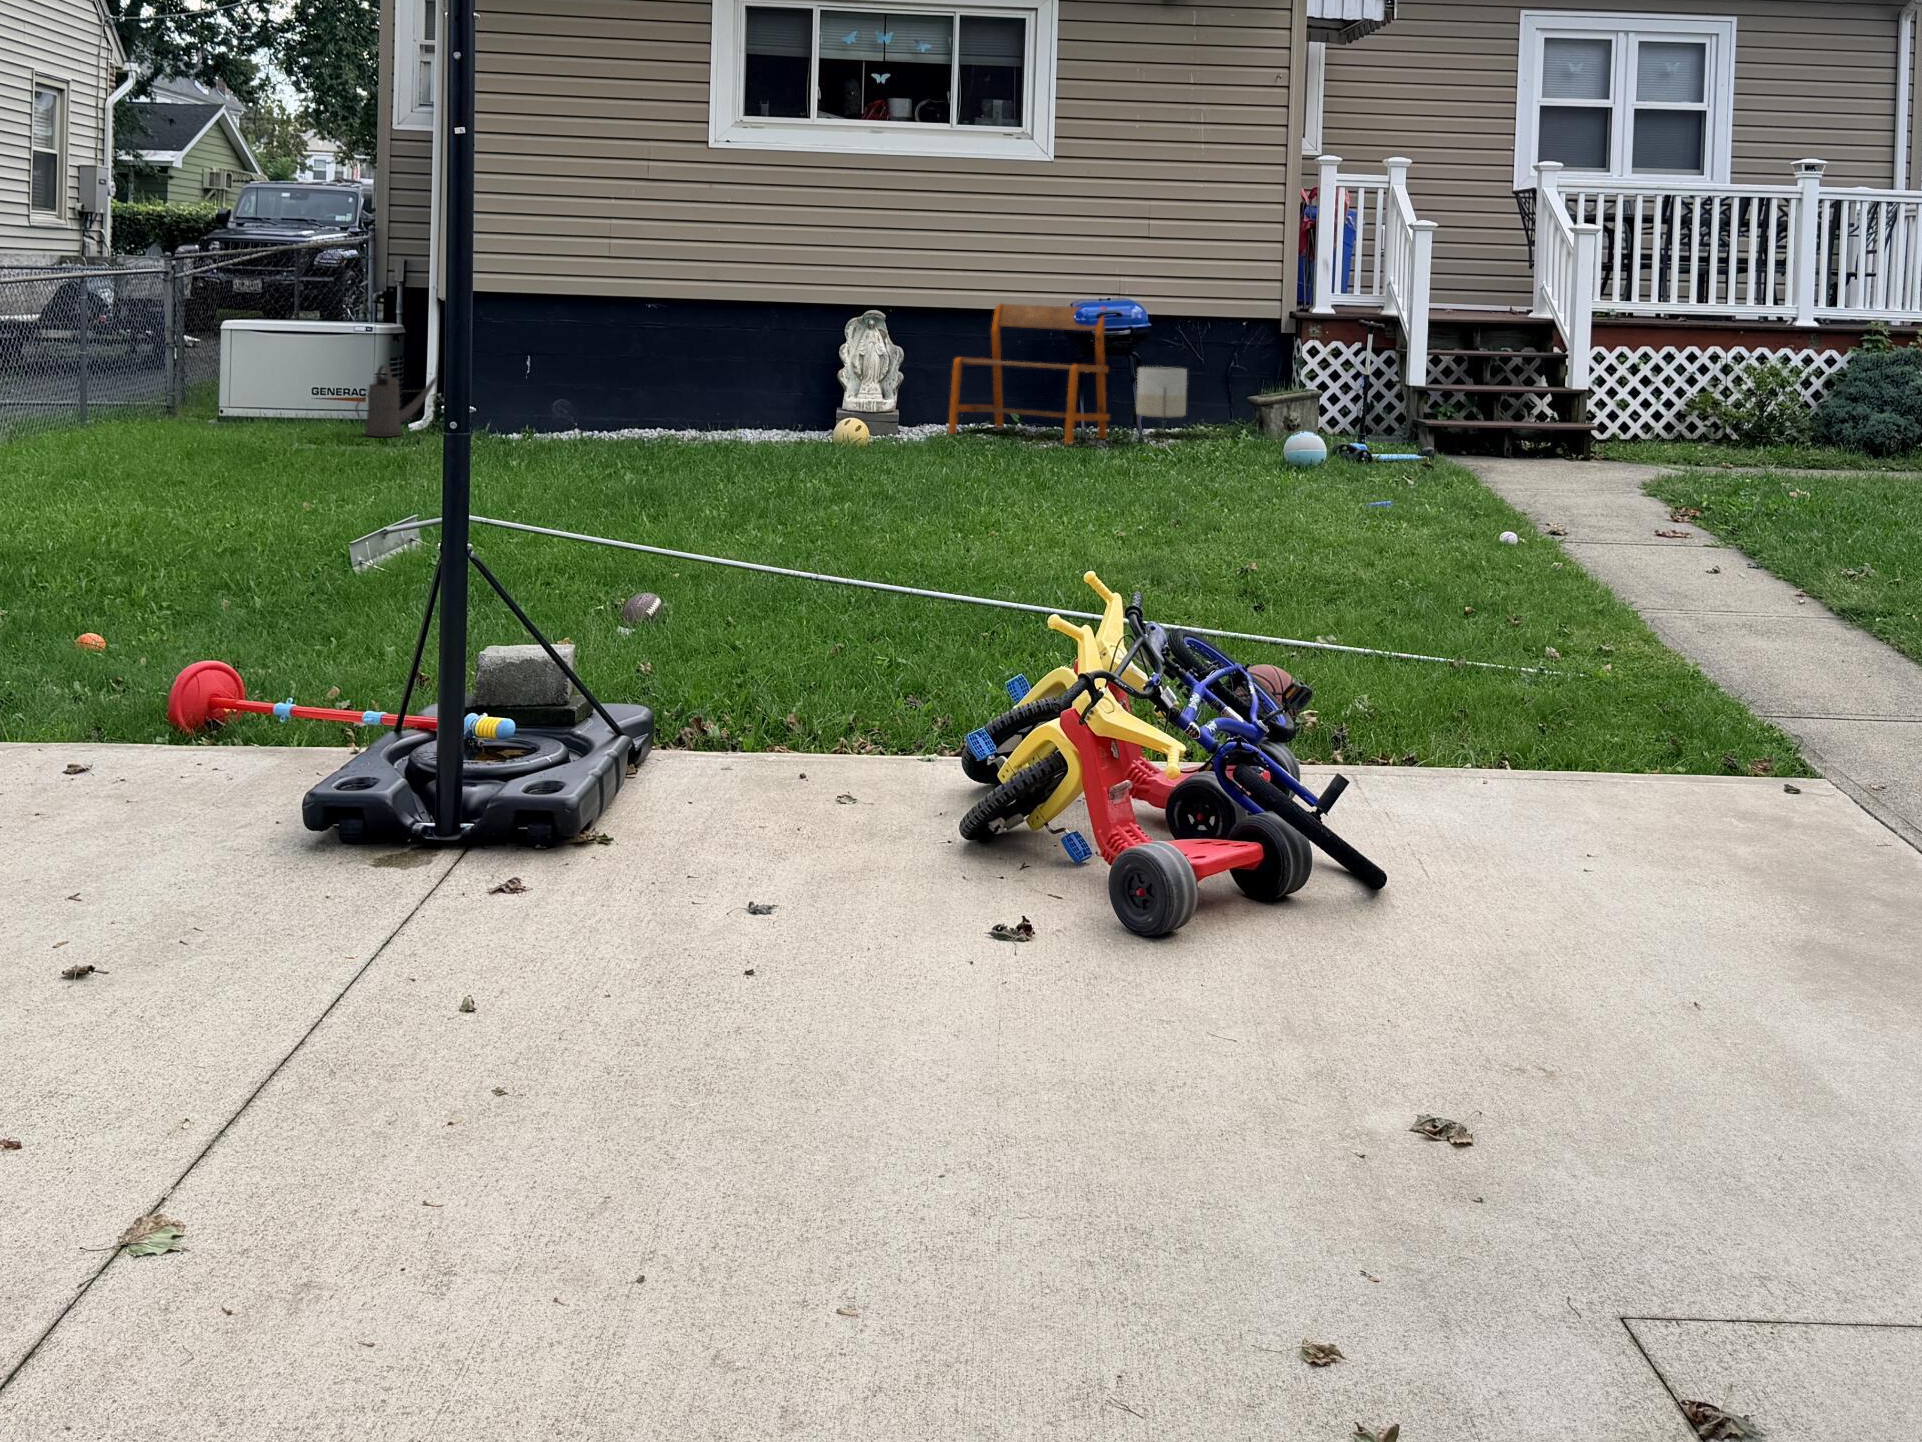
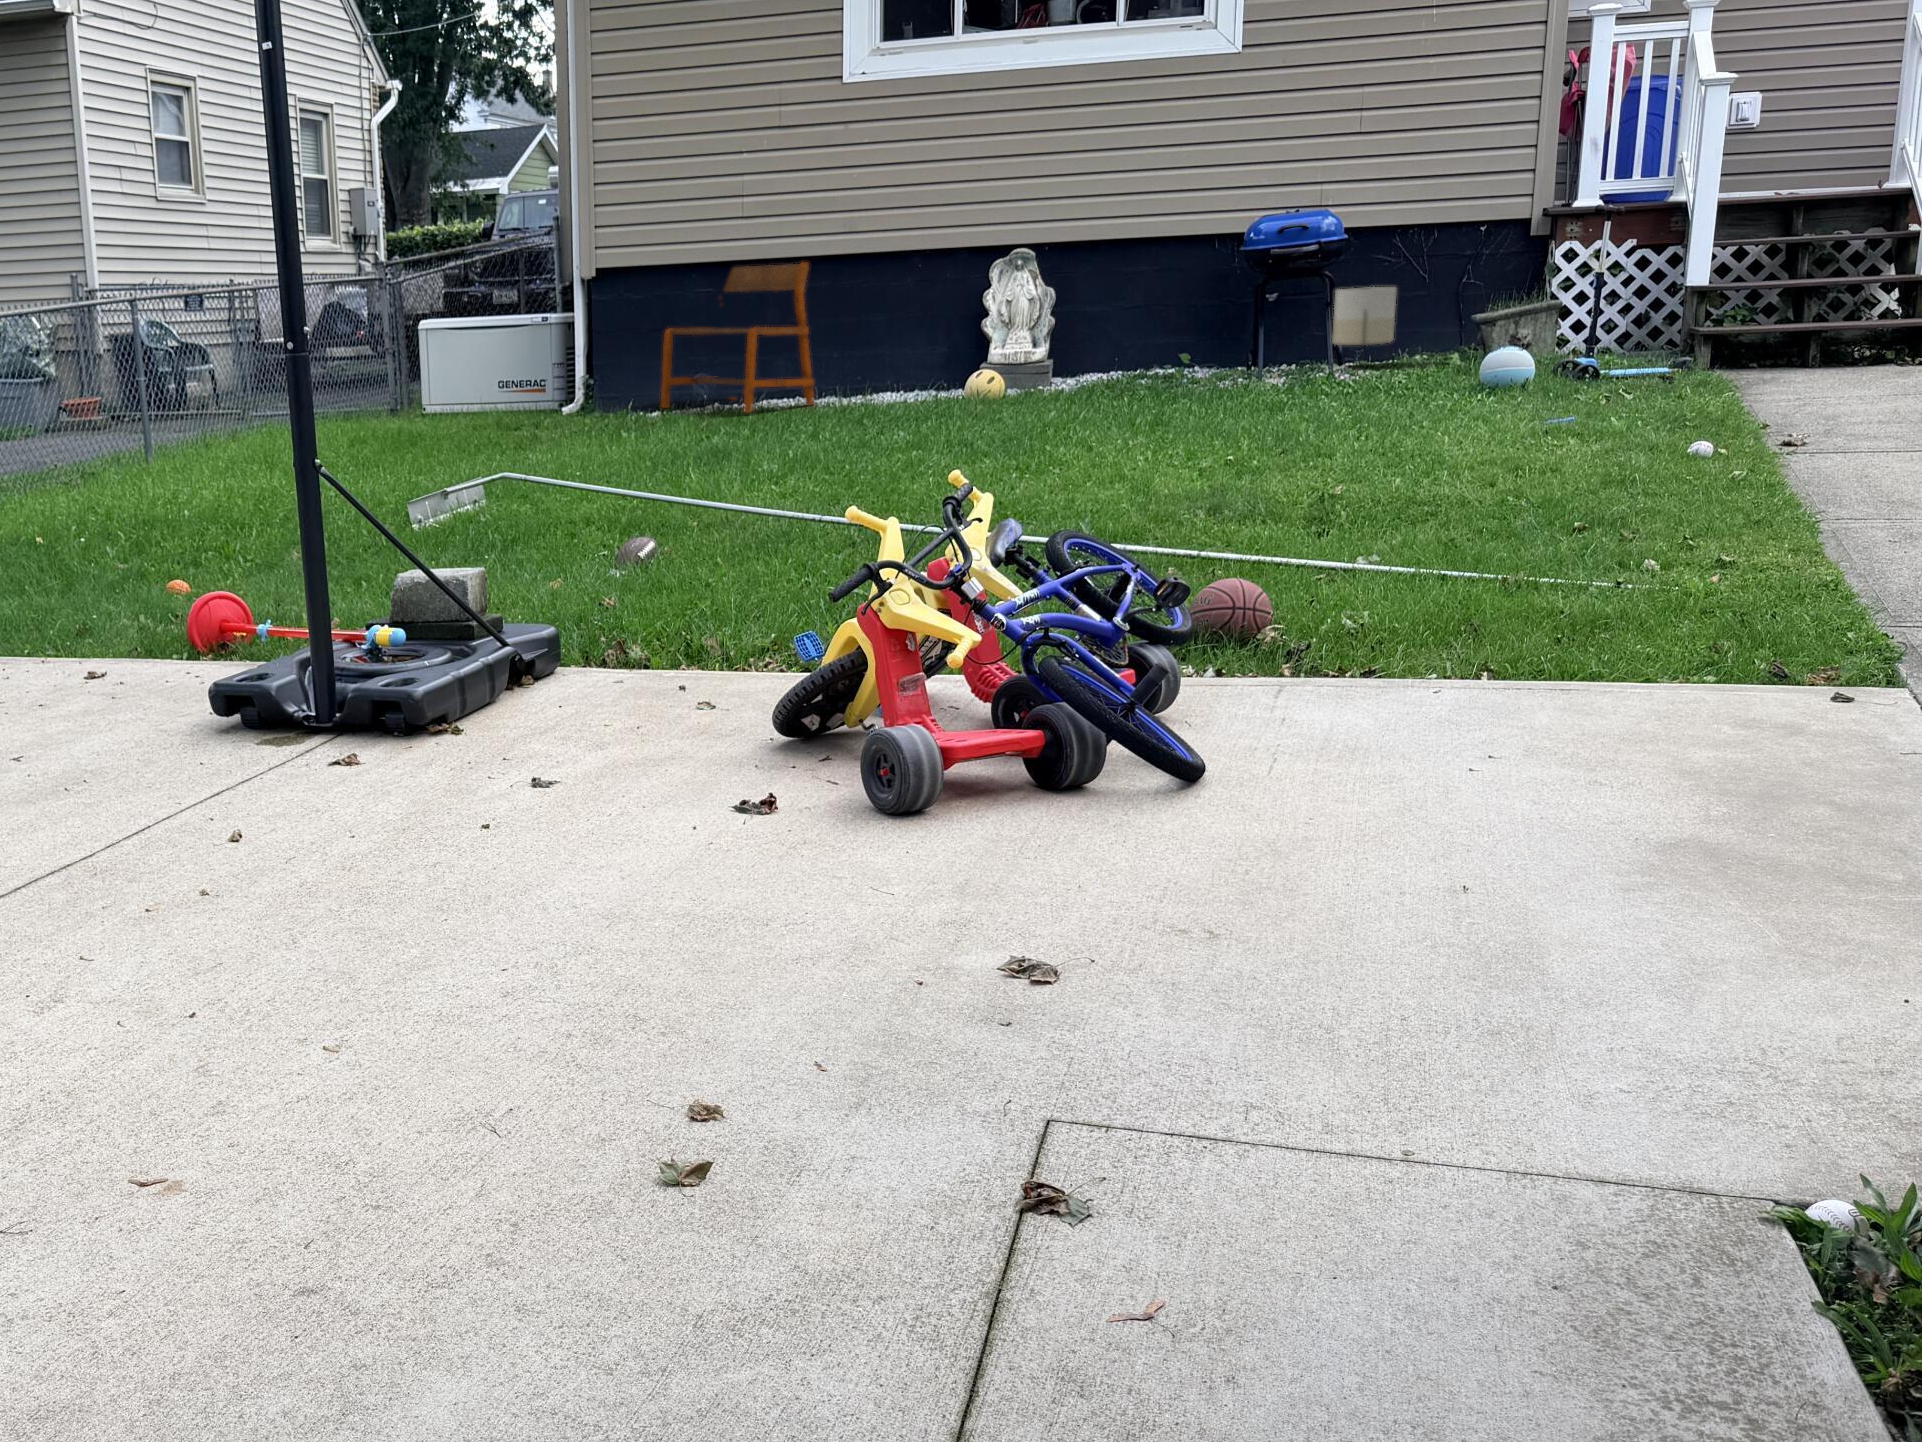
bench: present [948,303,1110,444] -> present [661,262,814,412]
watering can: present [355,365,437,437] -> none [505,342,584,413]

